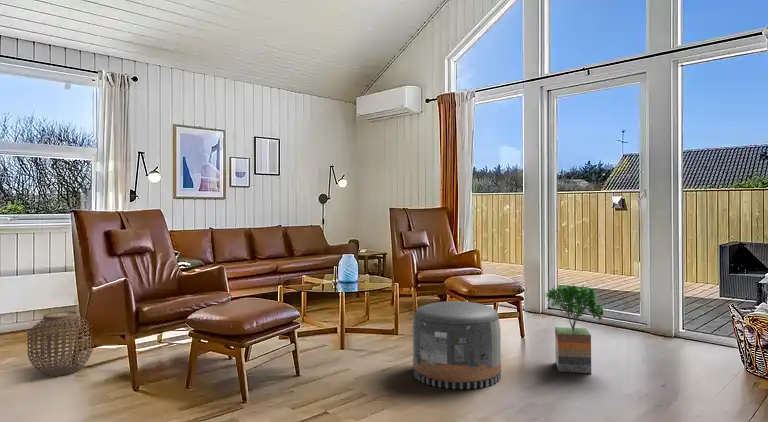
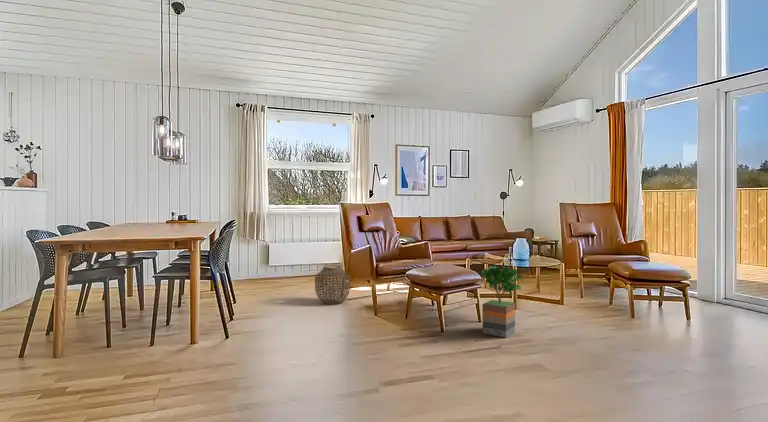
potted tree: present [546,286,604,373] -> present [481,266,523,337]
pouf: present [413,301,501,389] -> none [568,277,644,344]

